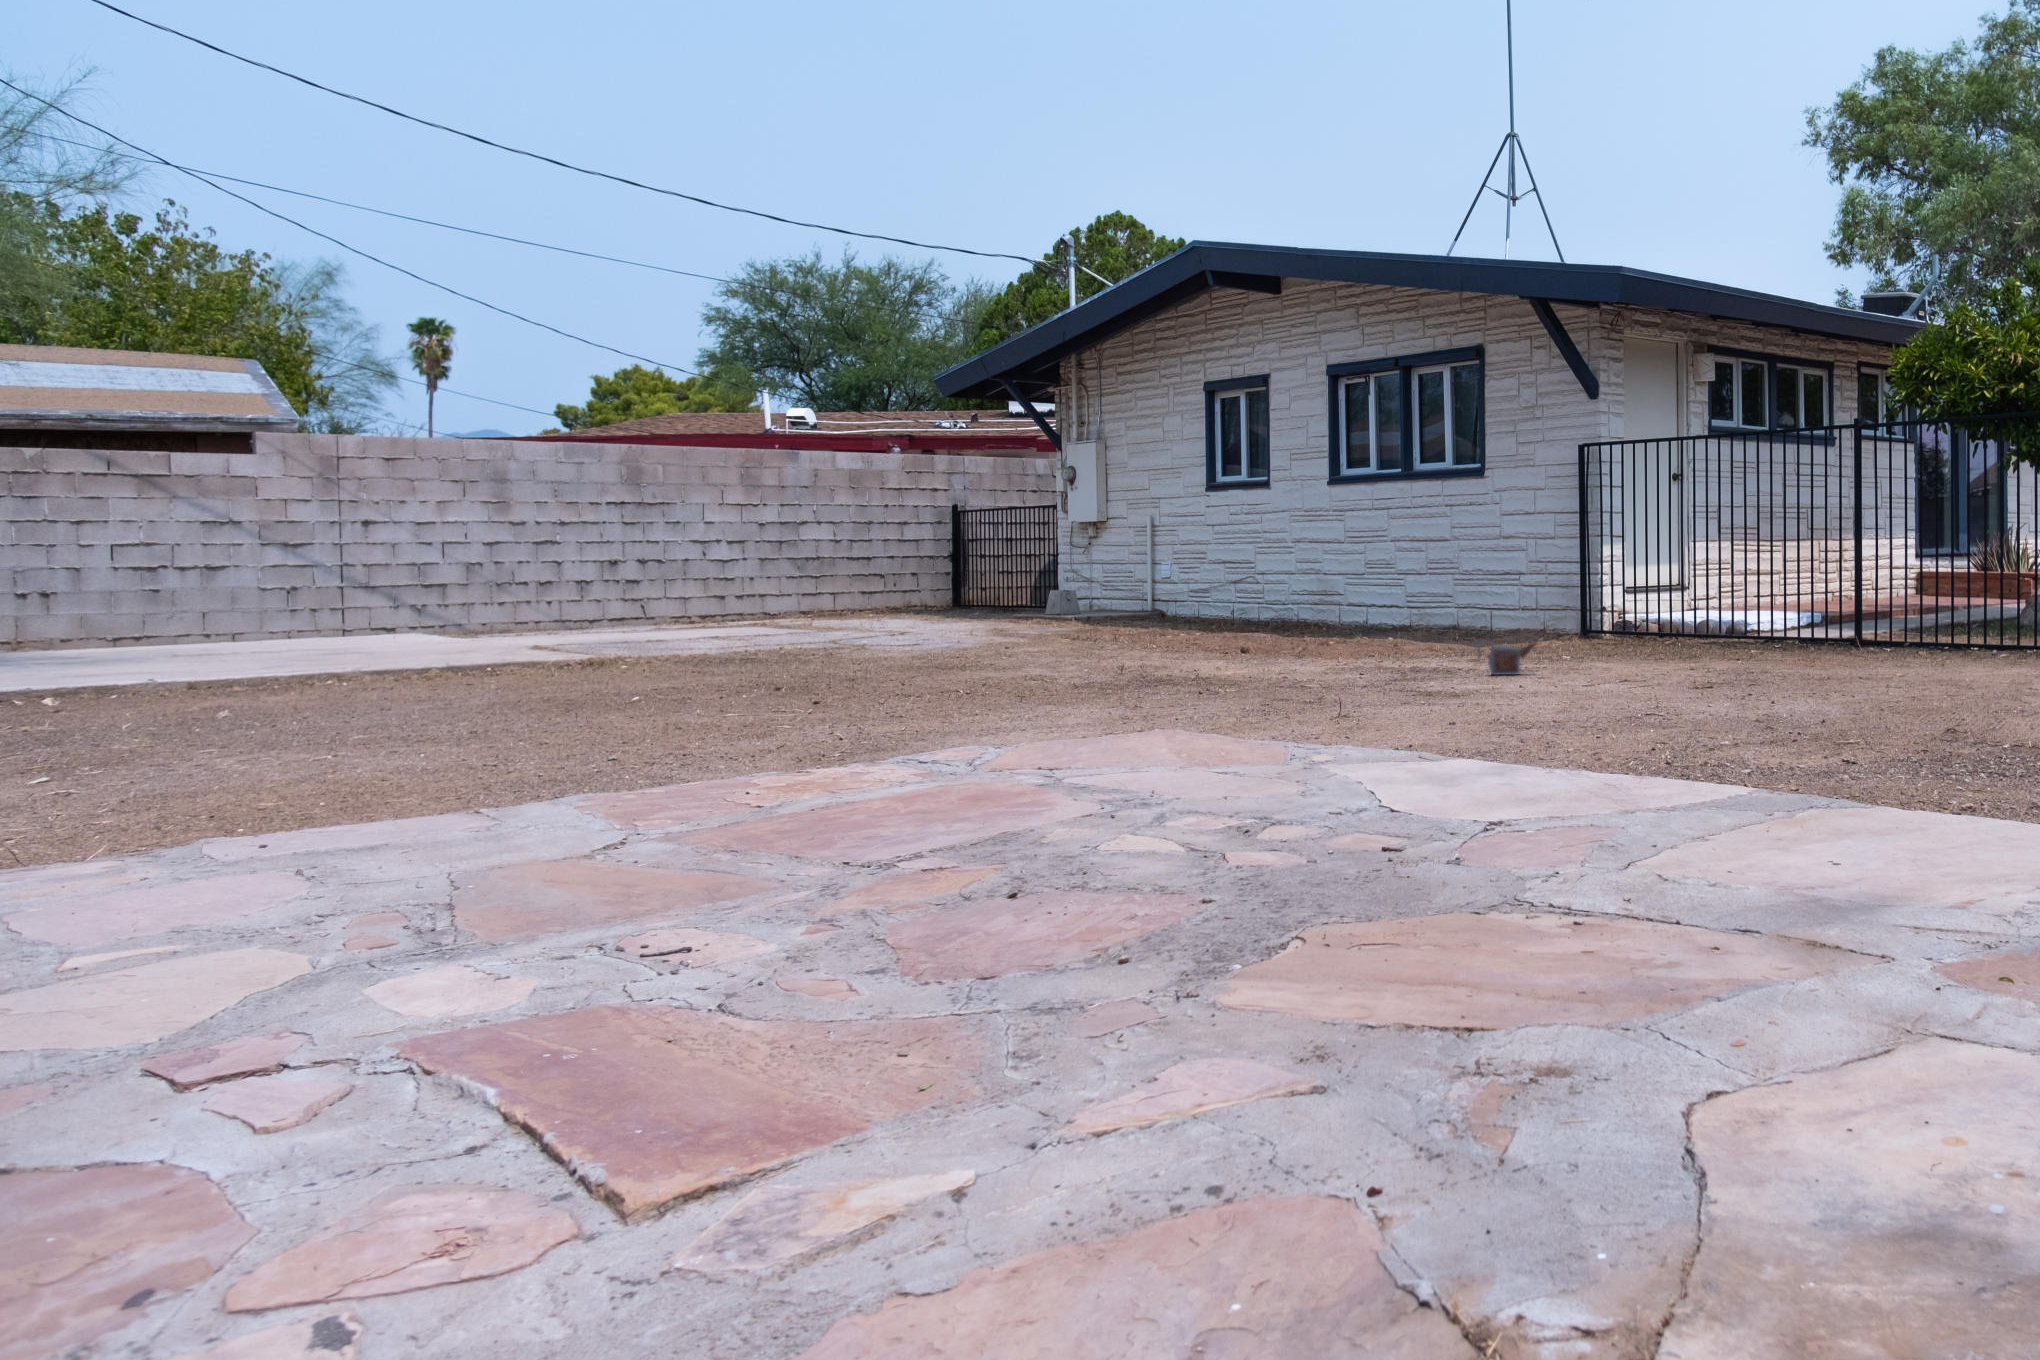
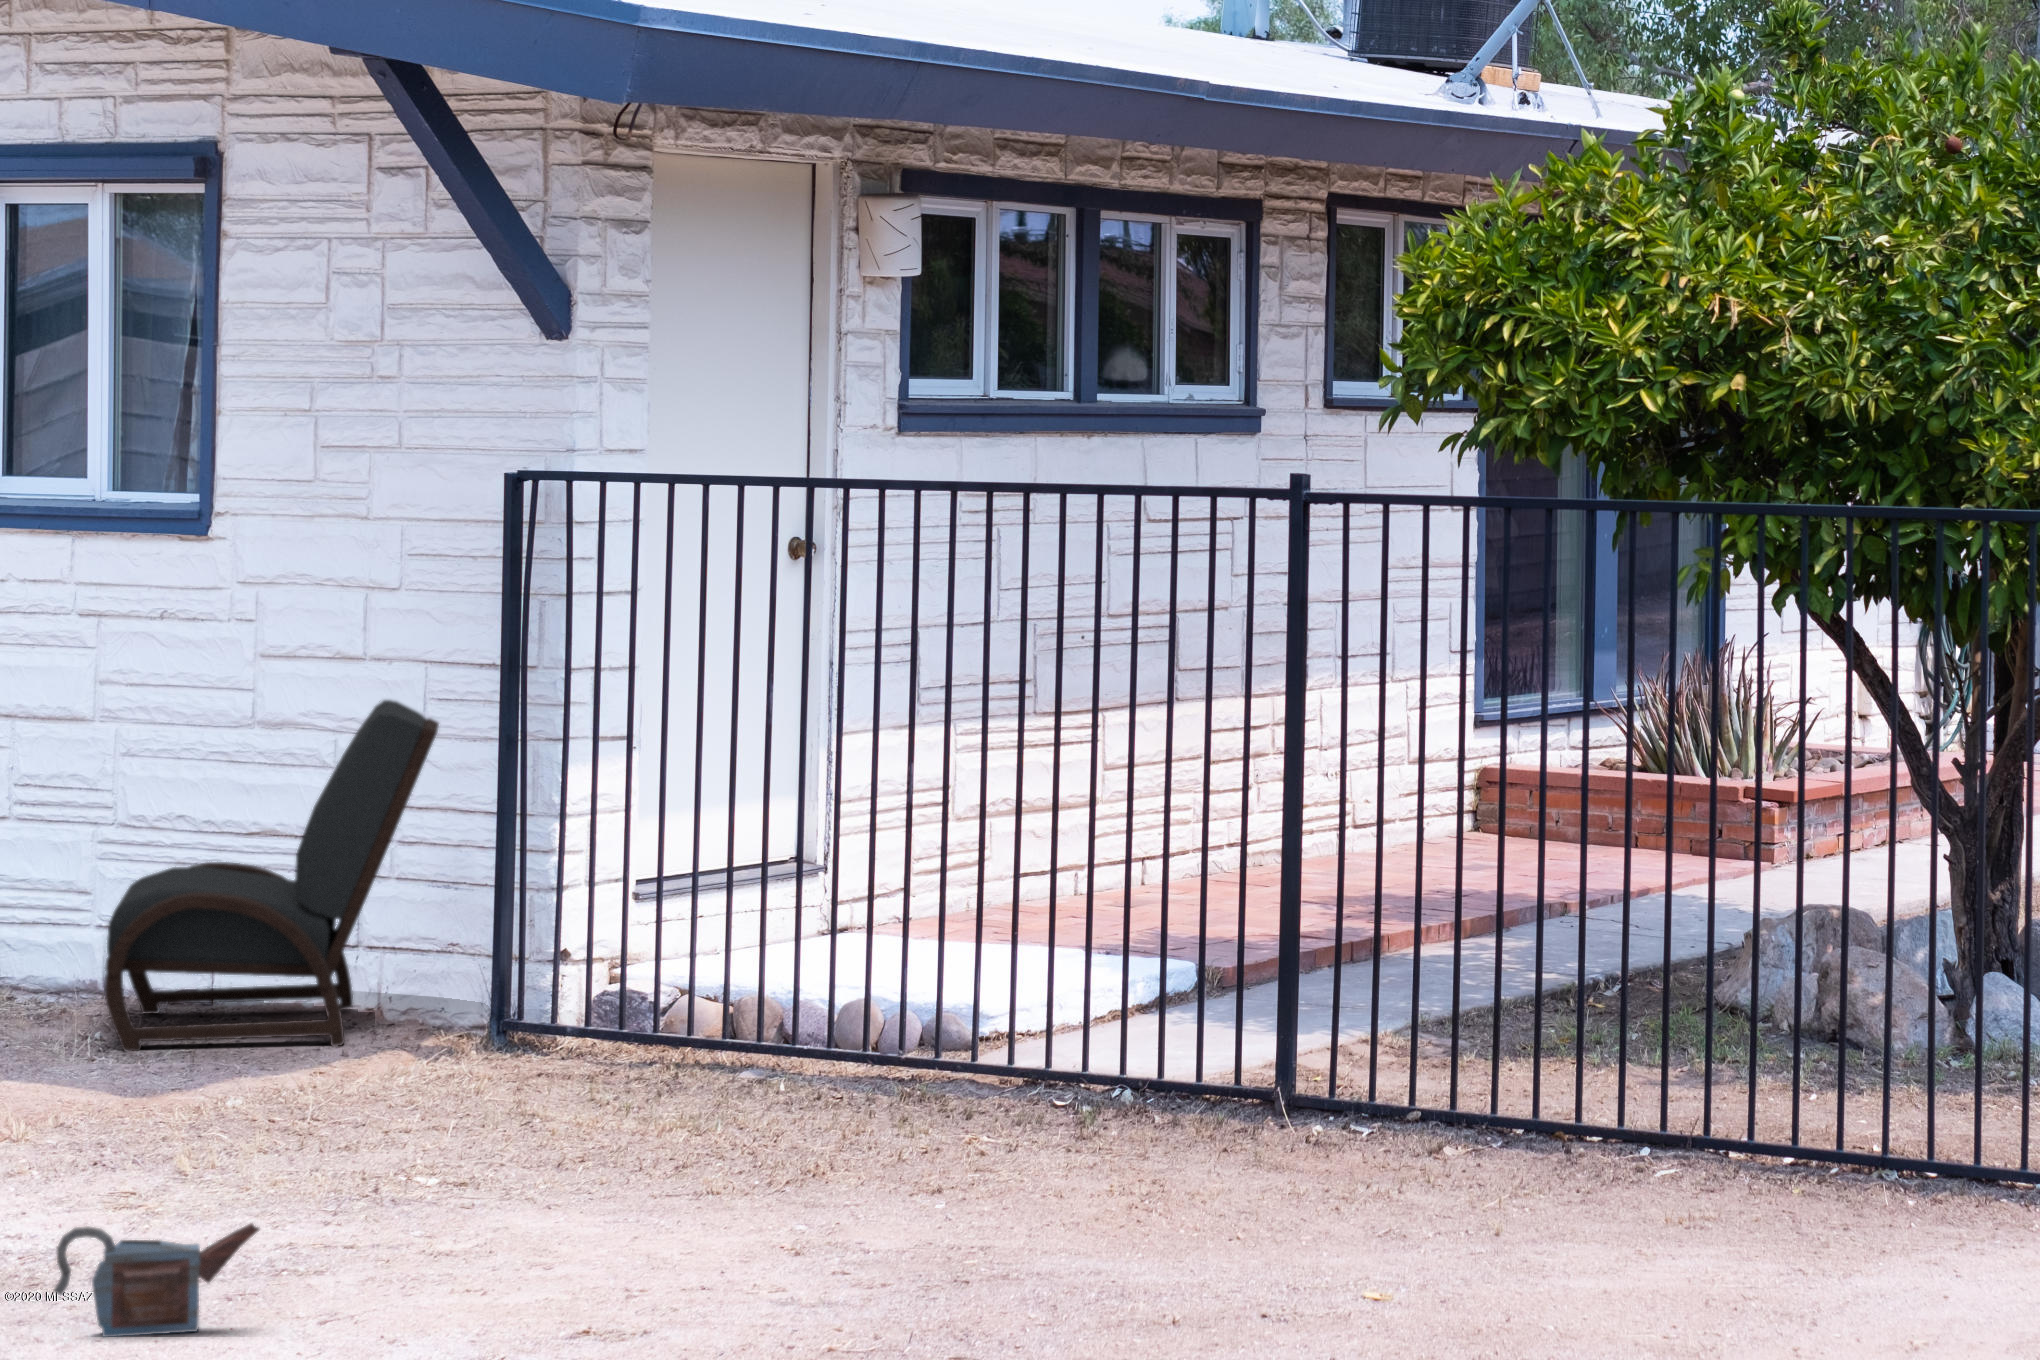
lounge chair: none [1456,526,1560,640] -> present [104,700,439,1051]

